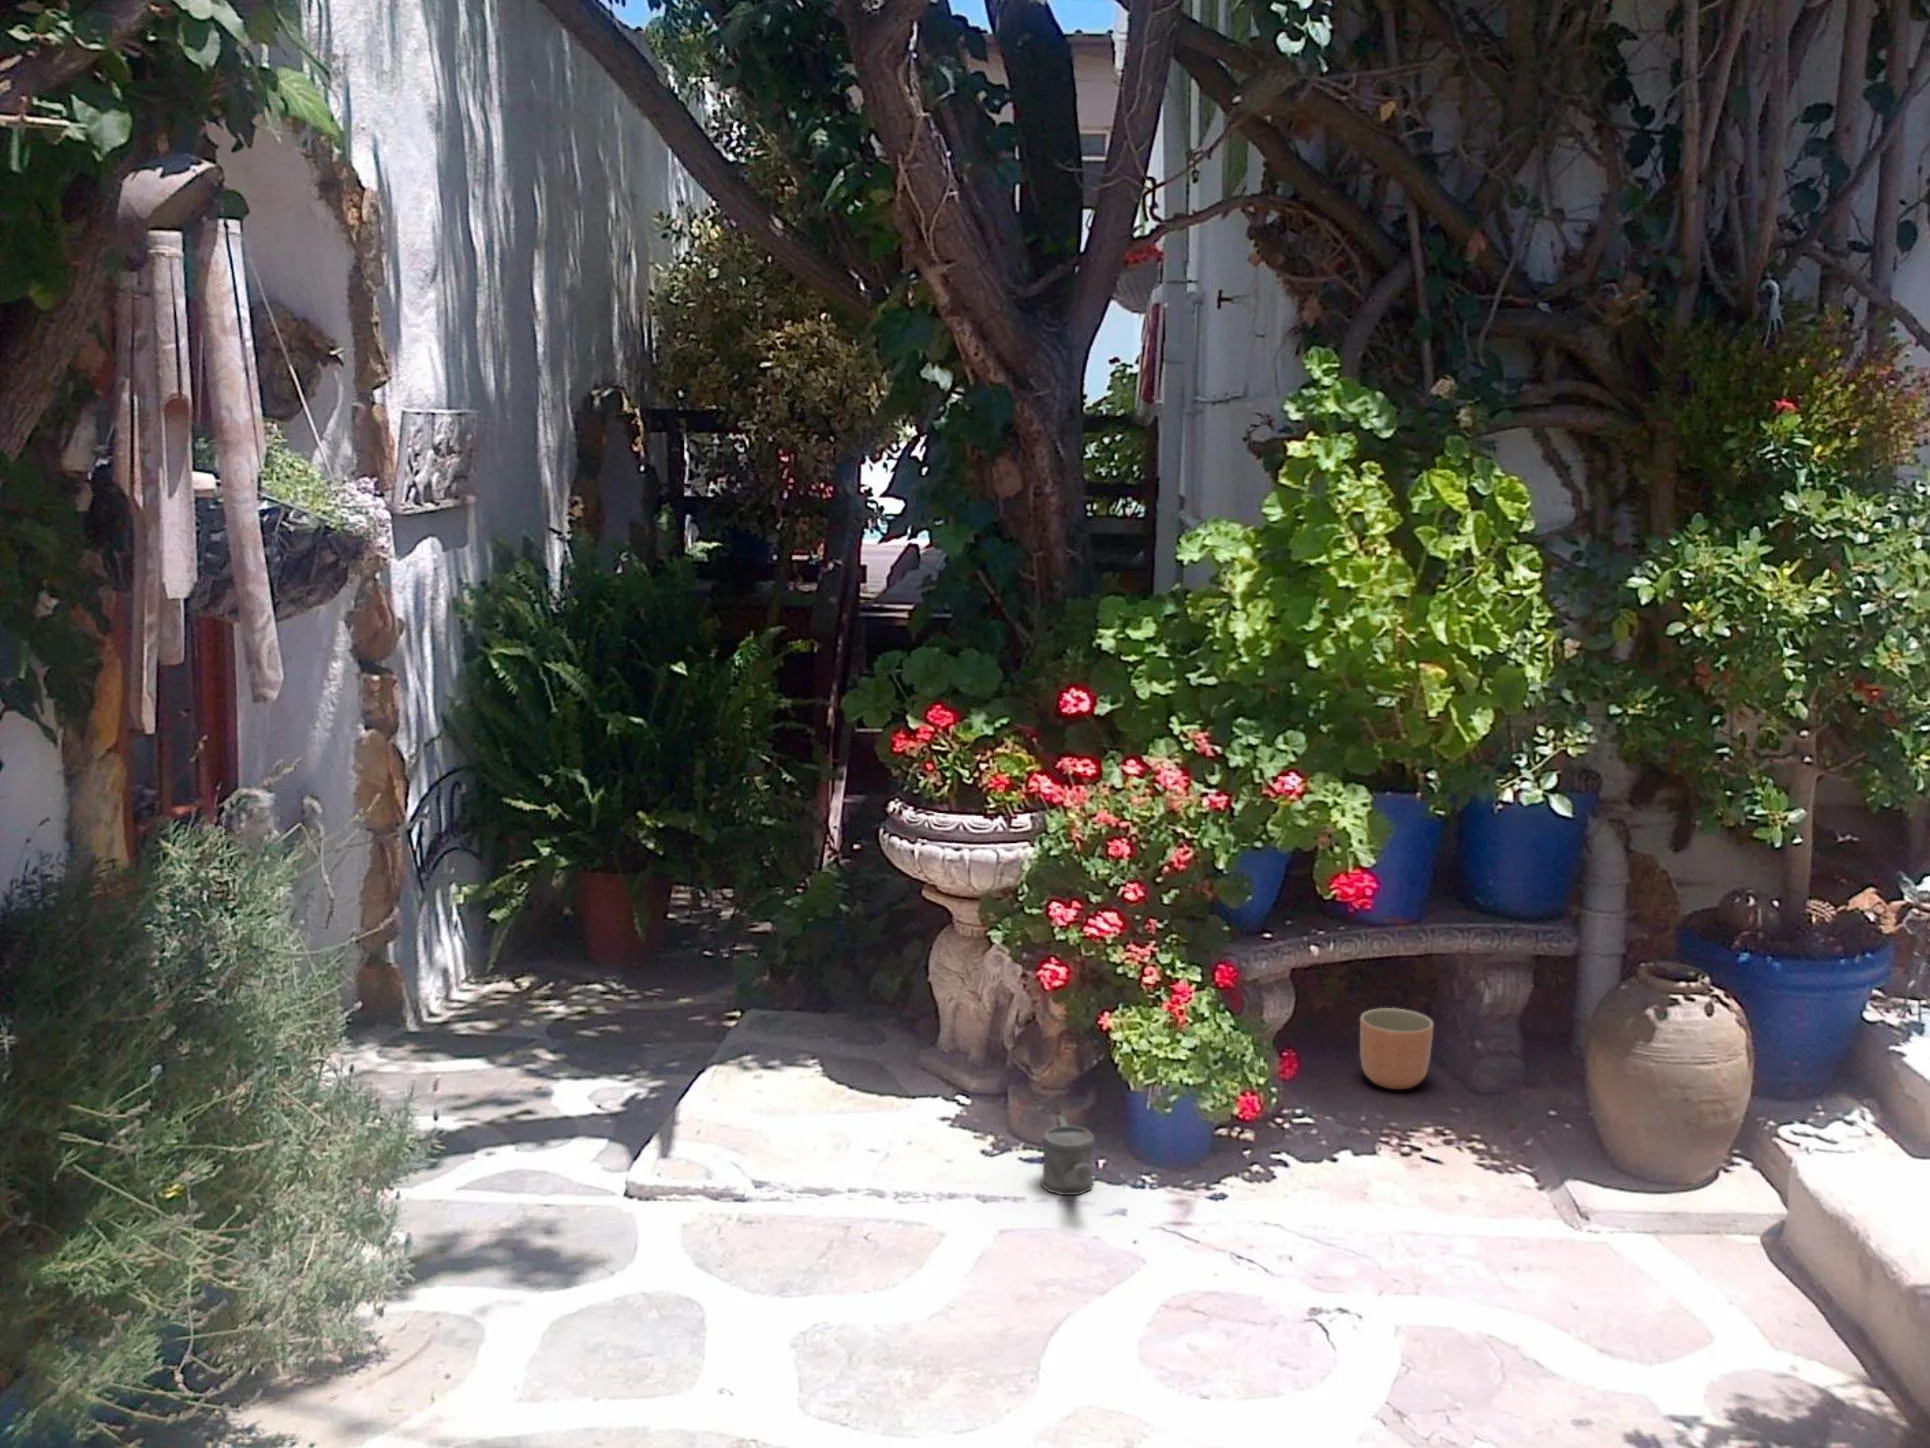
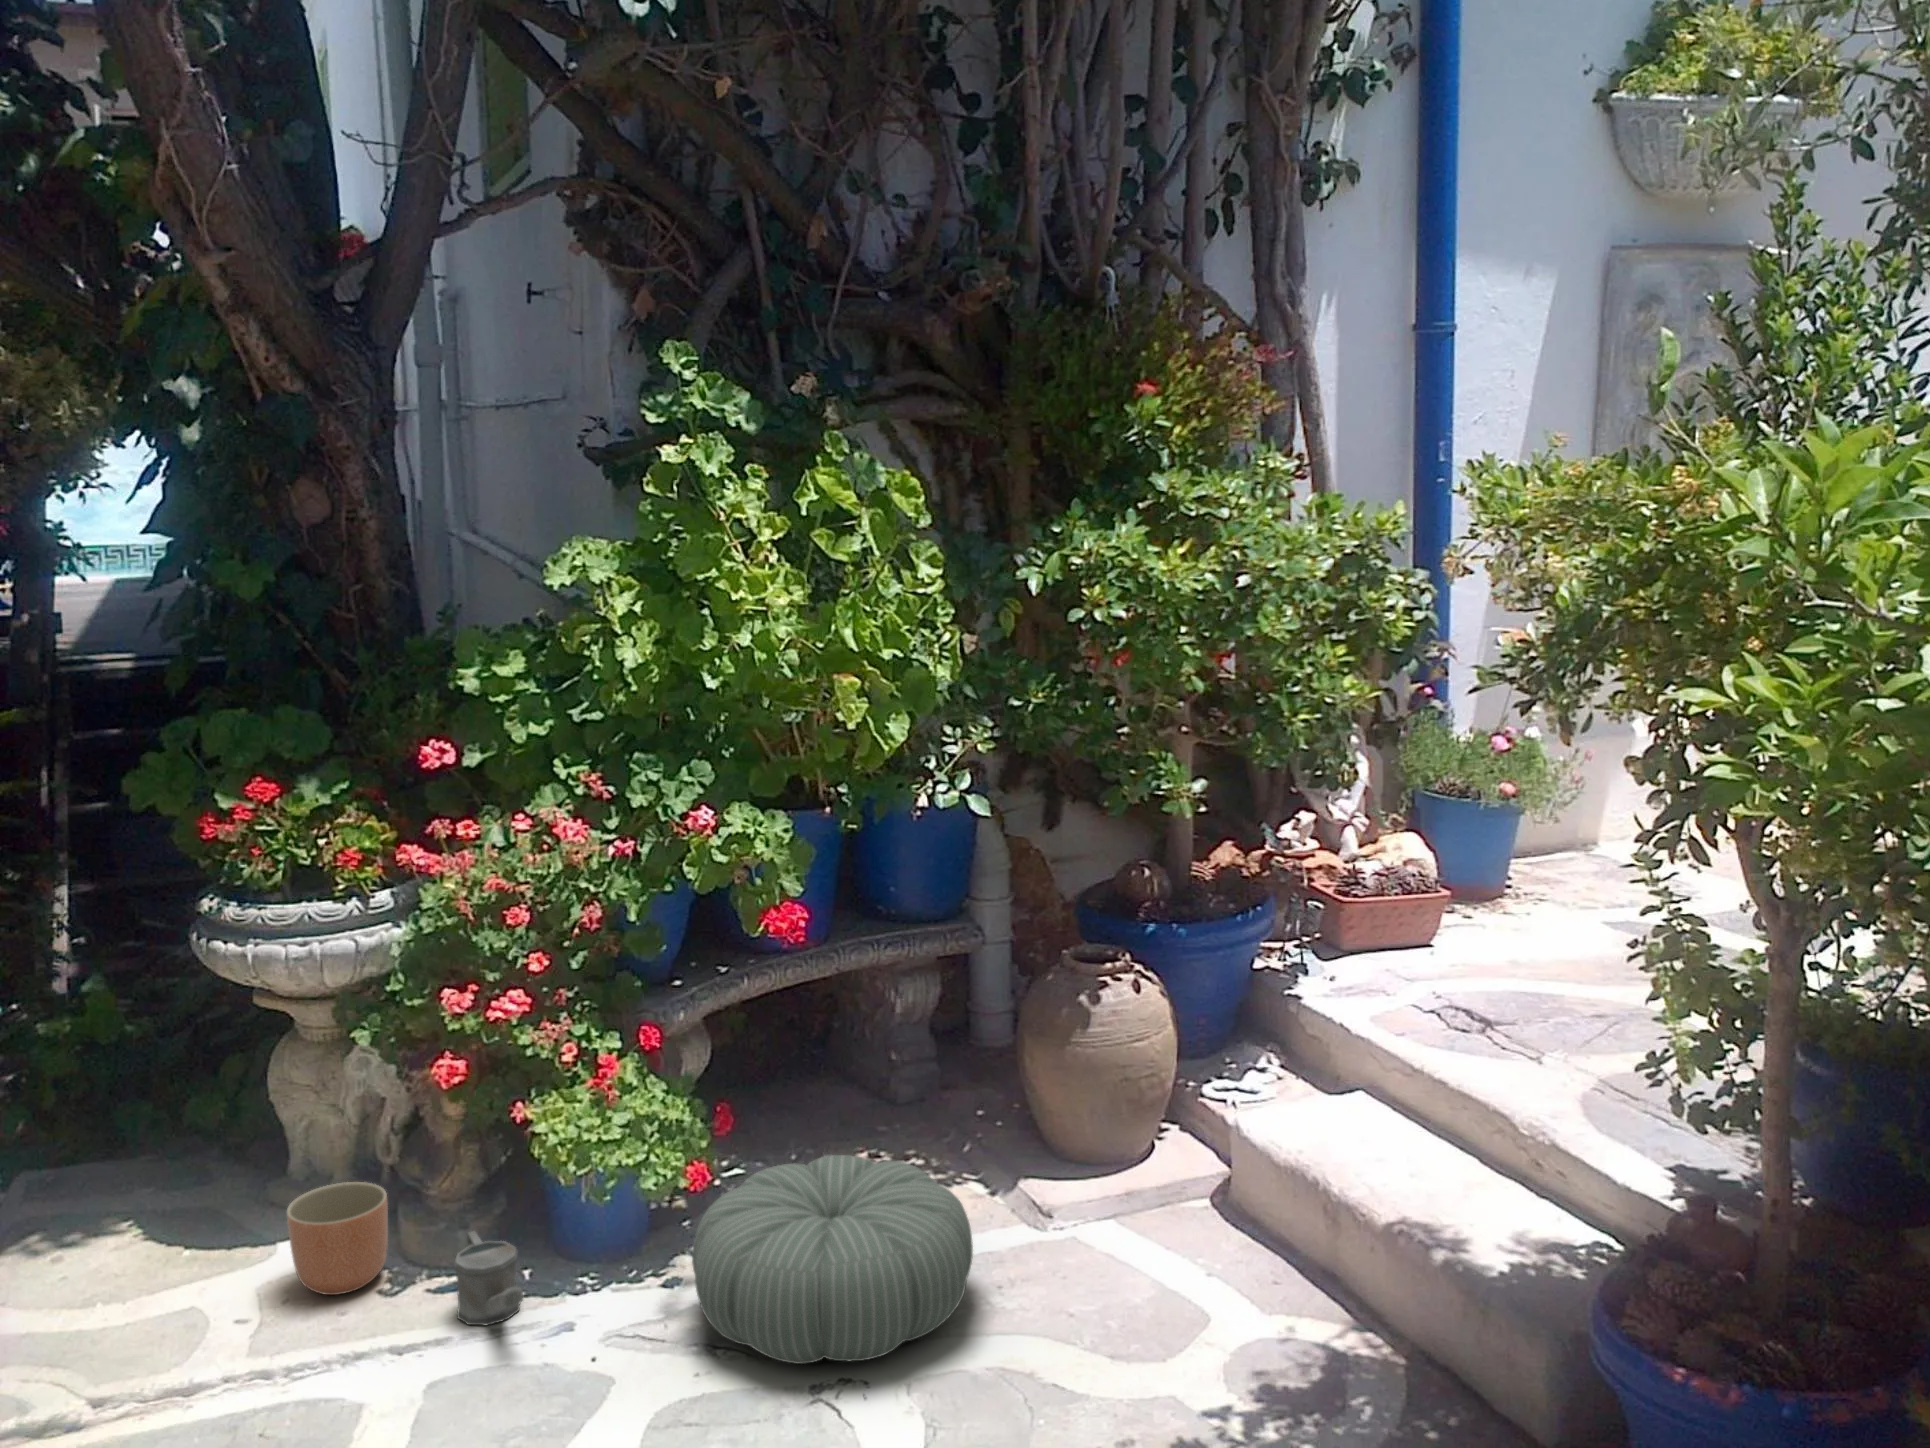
planter: present [1360,1008,1433,1089] -> present [287,1182,388,1295]
pouf: none [1238,1110,1499,1293] -> present [692,1155,973,1364]

